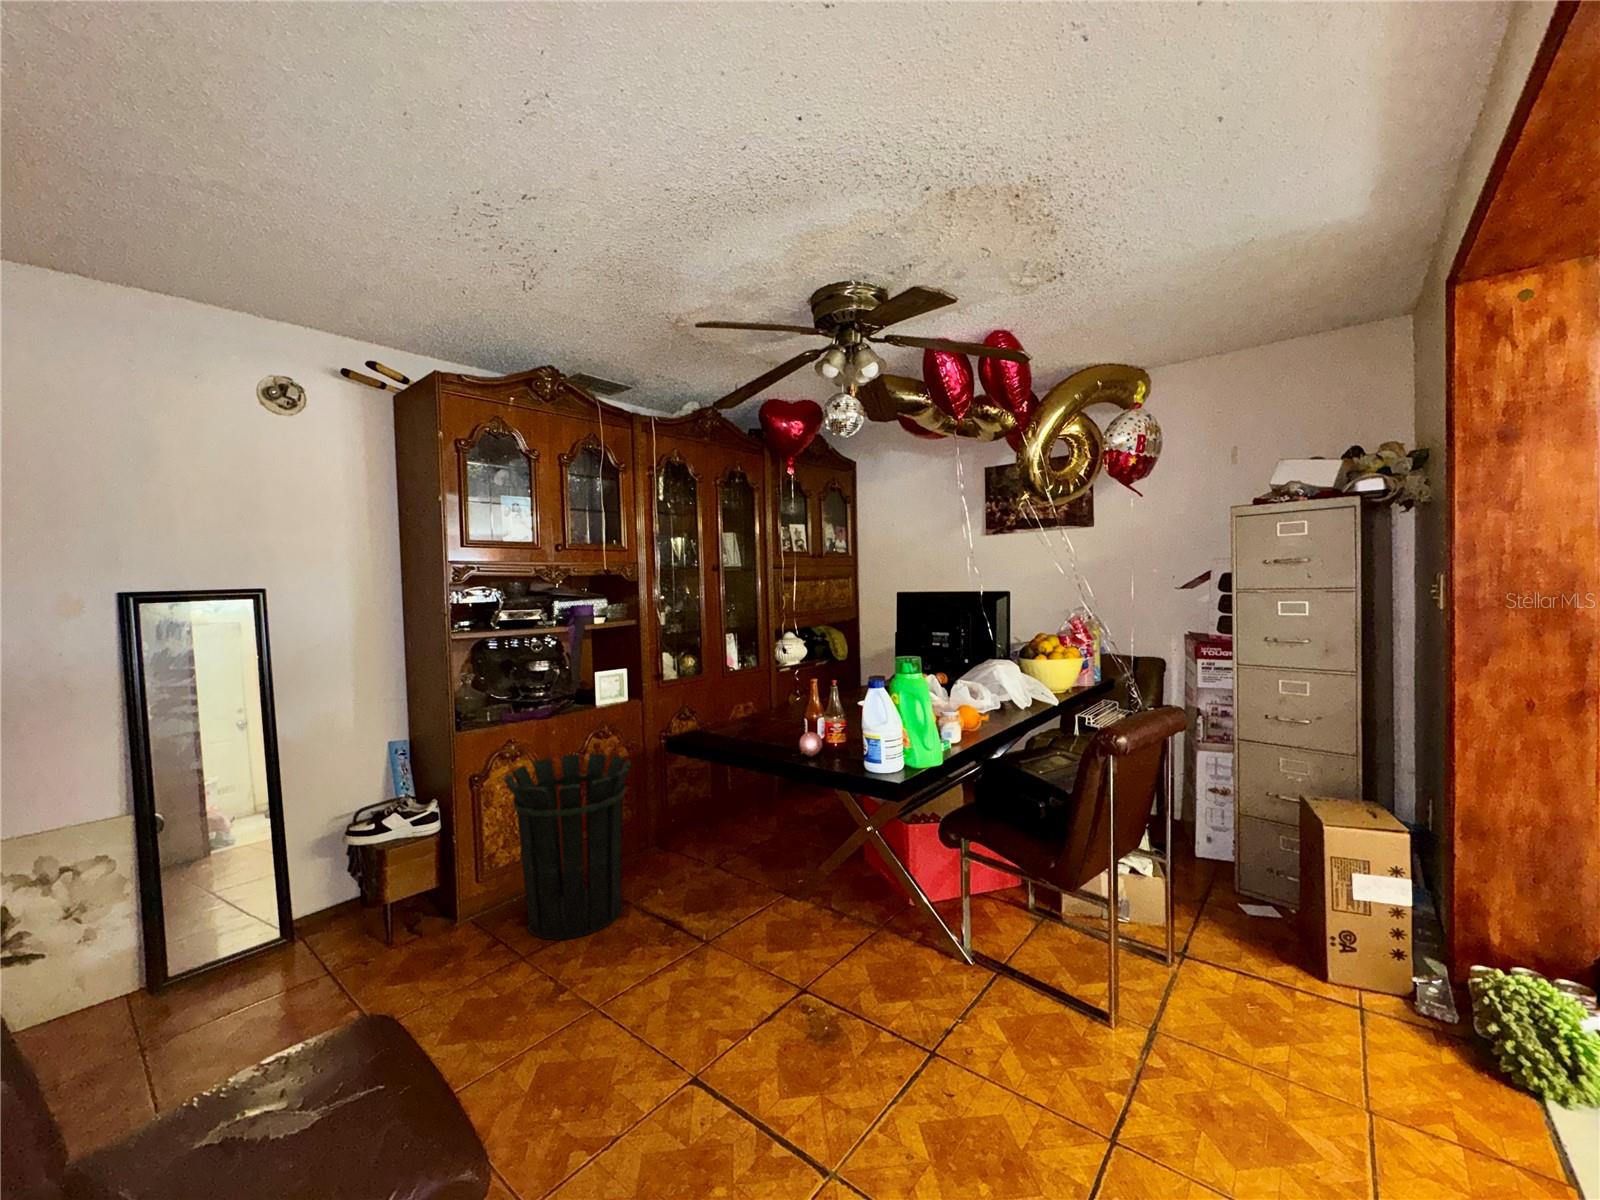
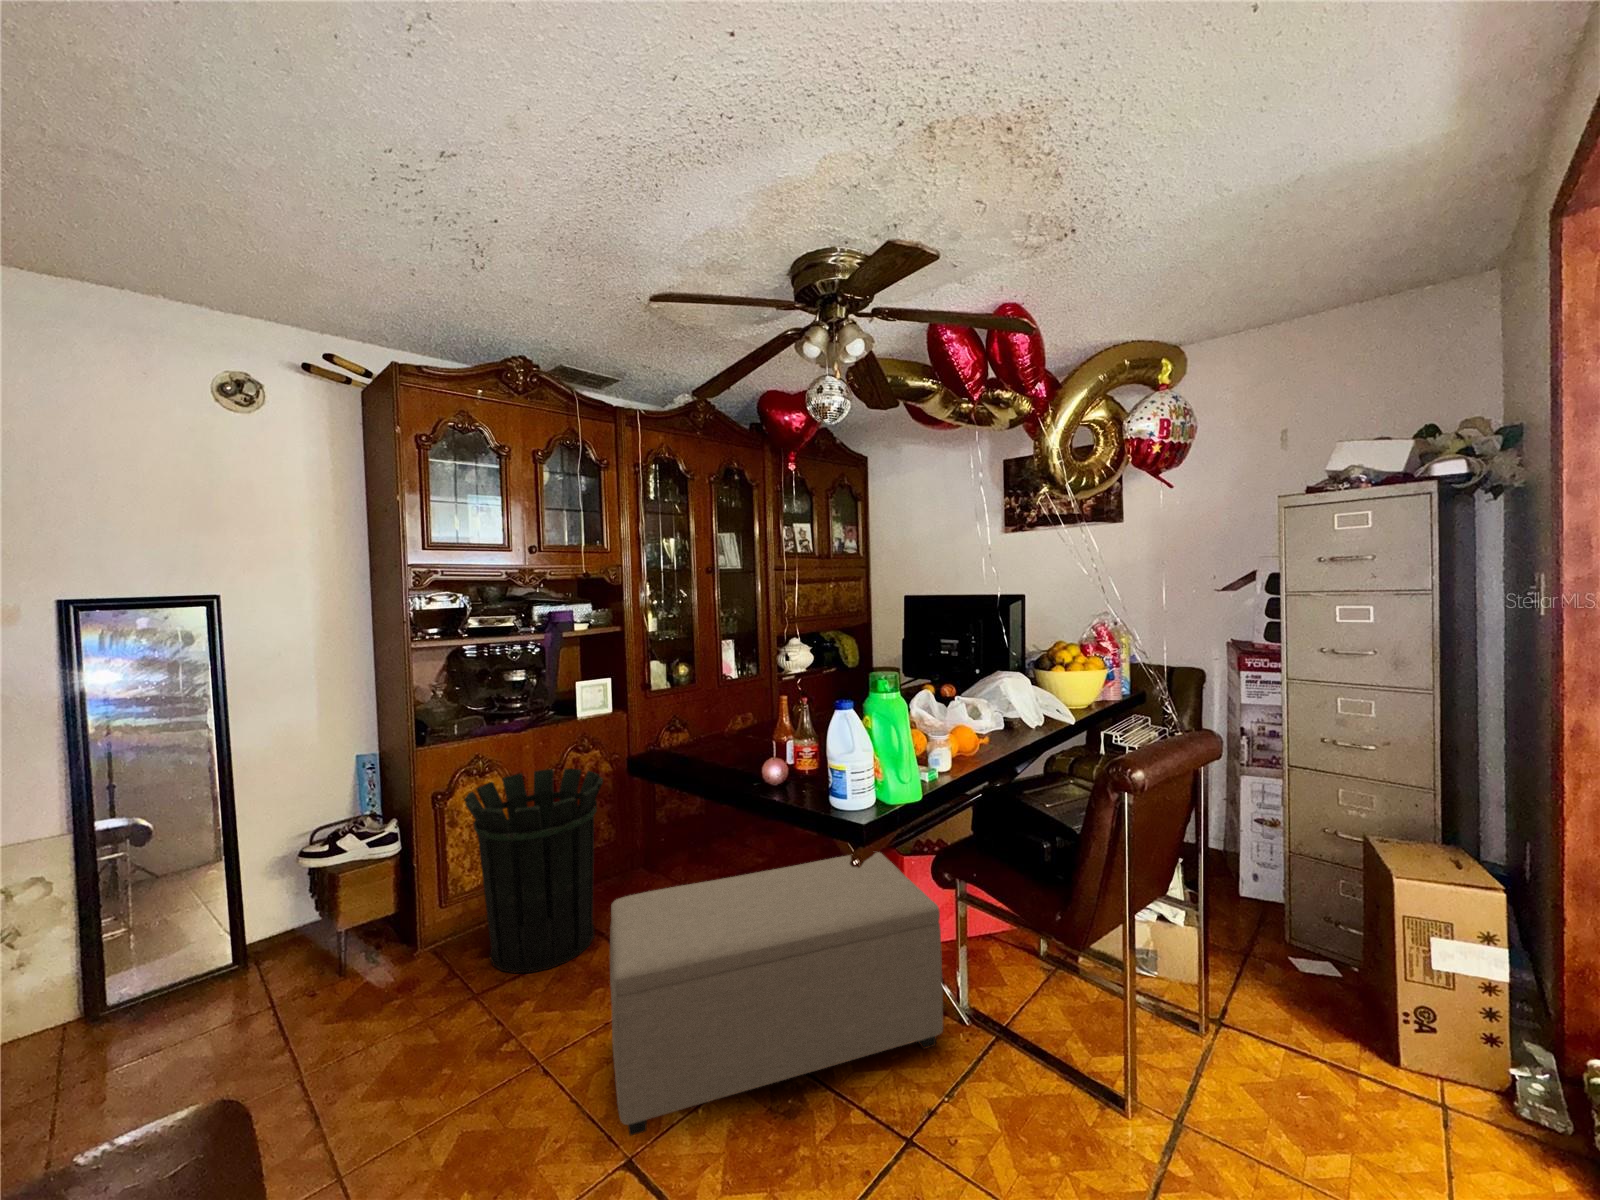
ottoman: none [659,820,953,1059] -> present [610,852,943,1136]

